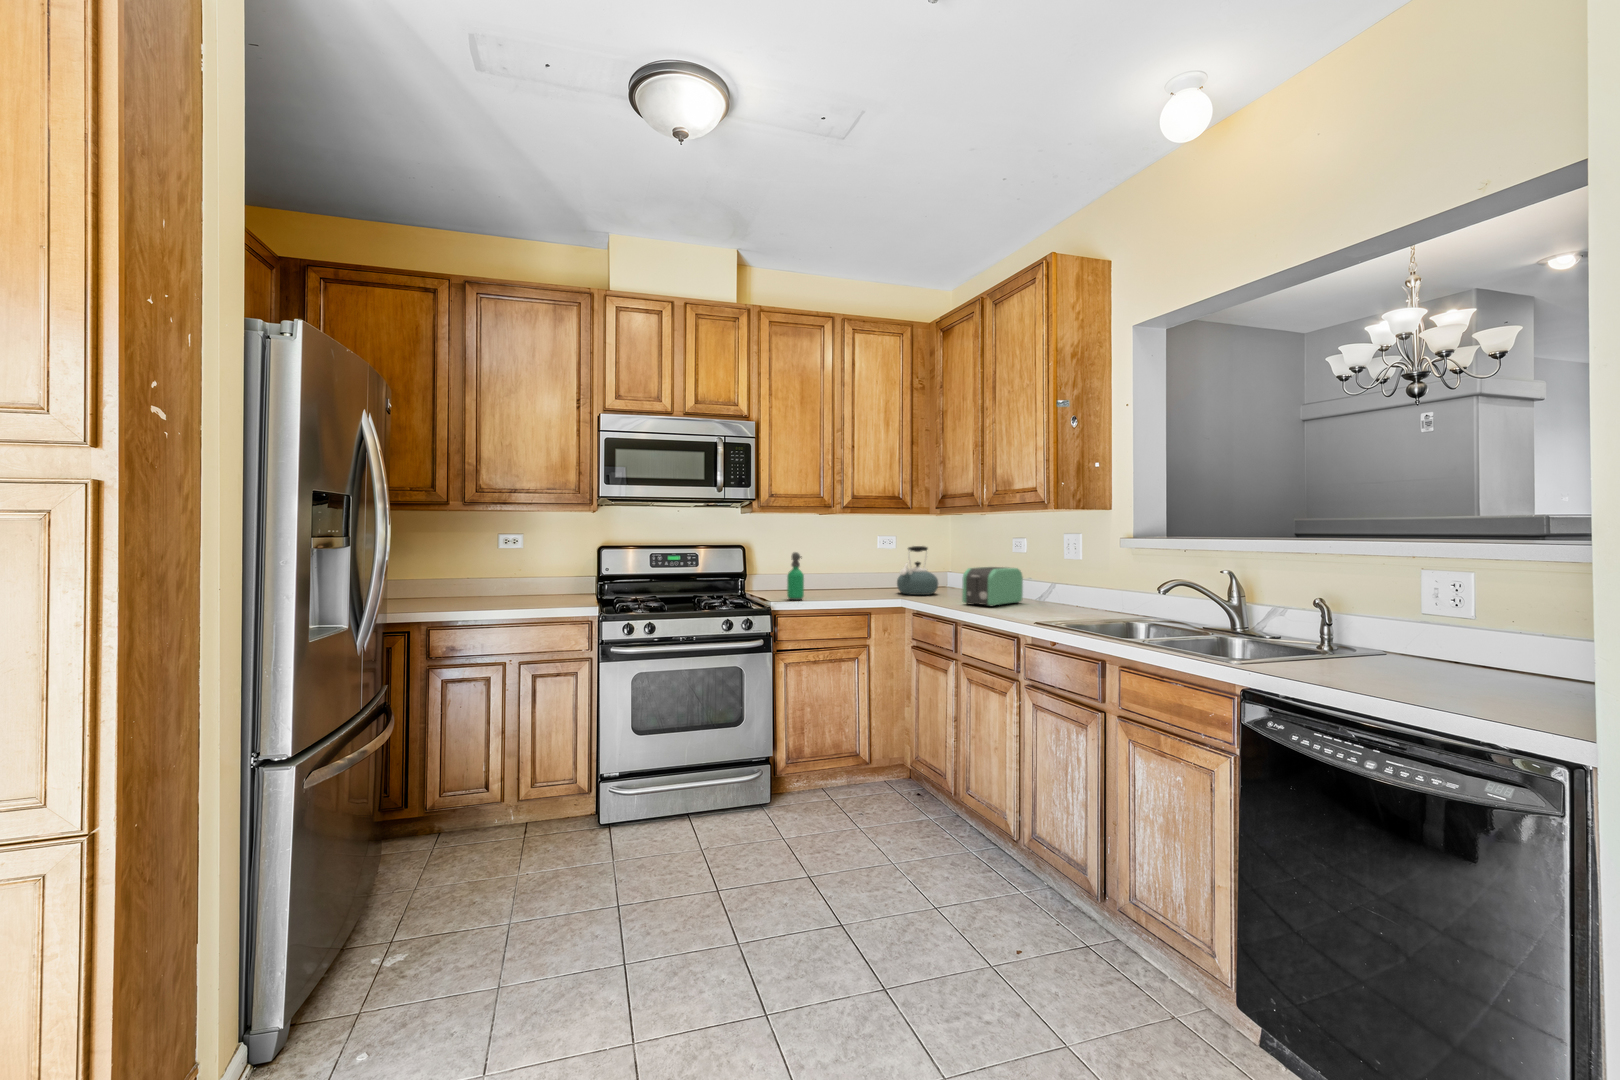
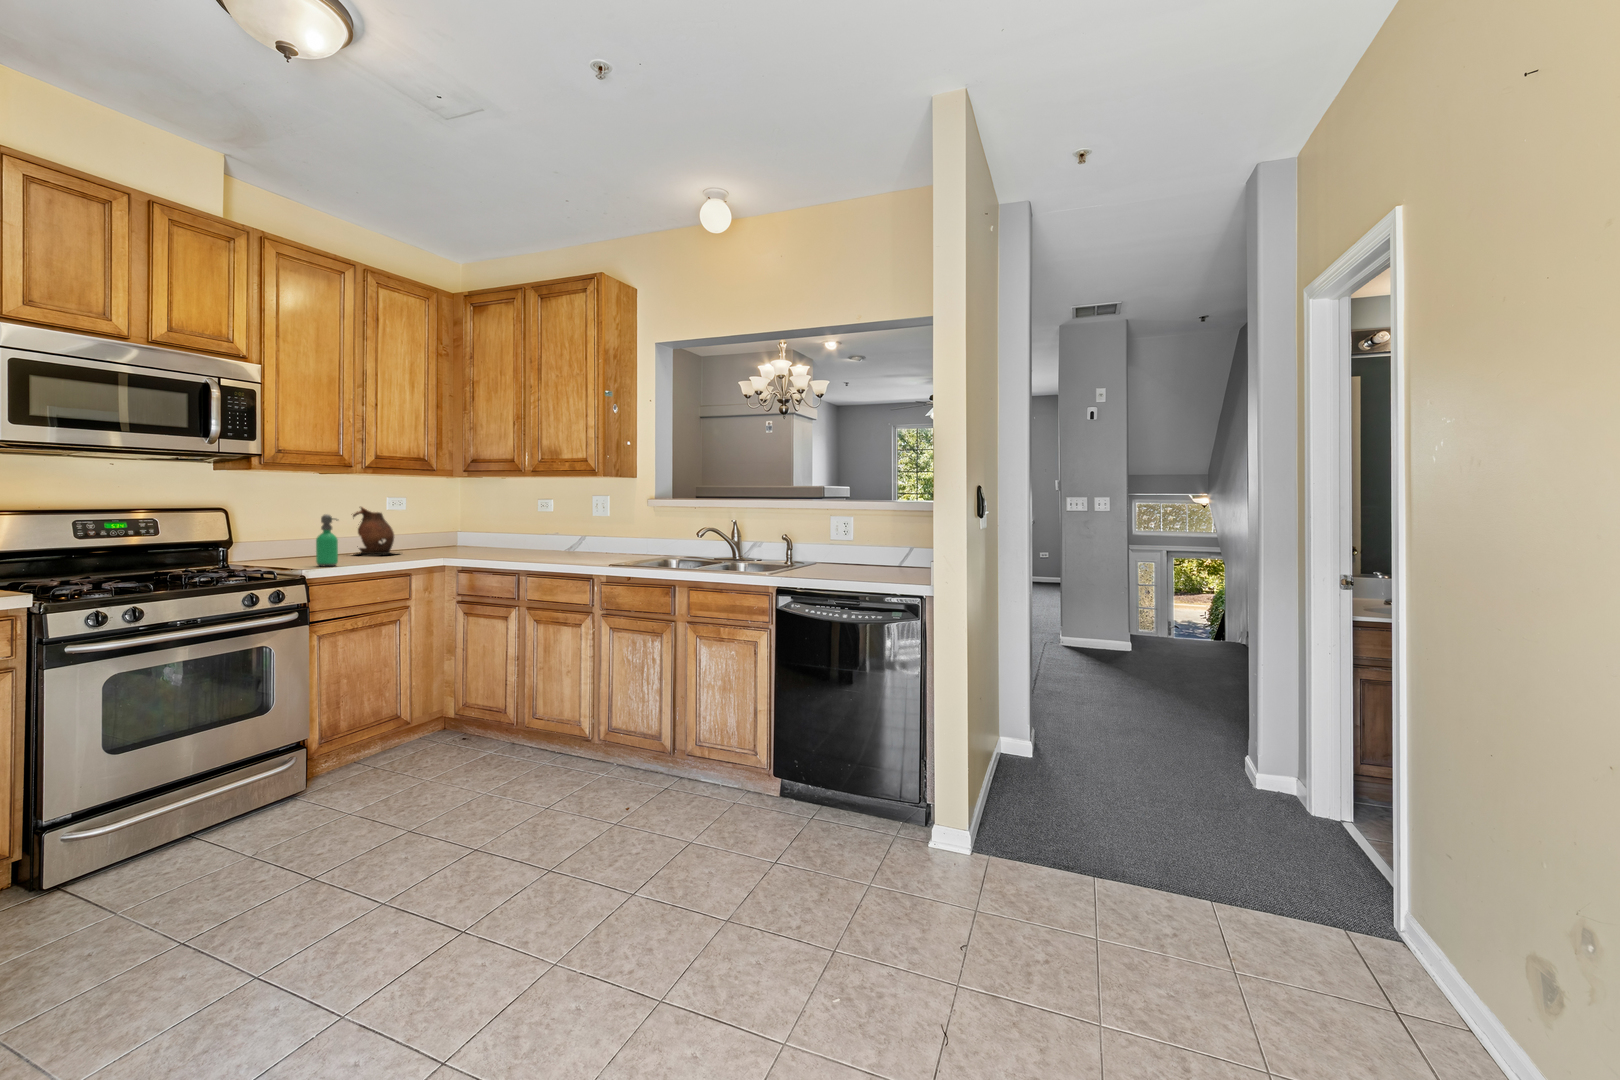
ceramic pitcher: none [839,542,883,589] -> present [353,507,394,555]
kettle: present [897,546,938,595] -> none [429,511,474,557]
toaster: present [962,567,1023,606] -> none [514,528,561,561]

